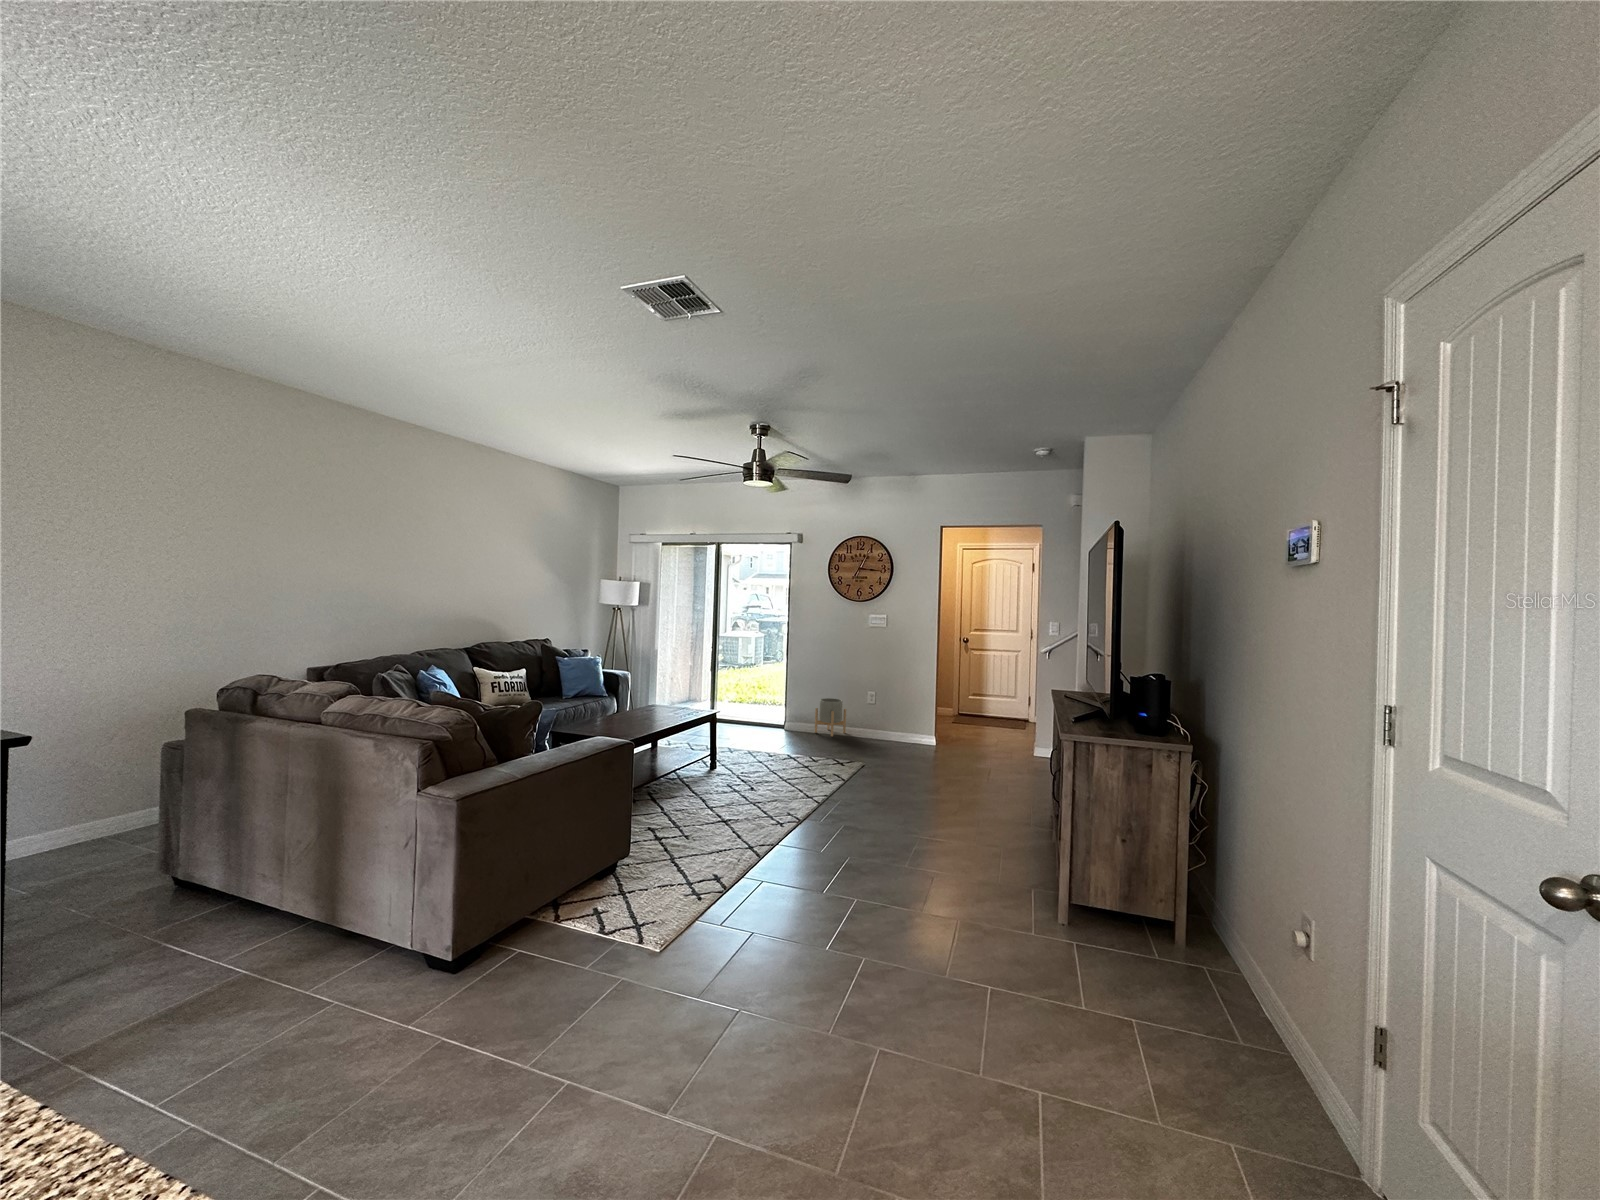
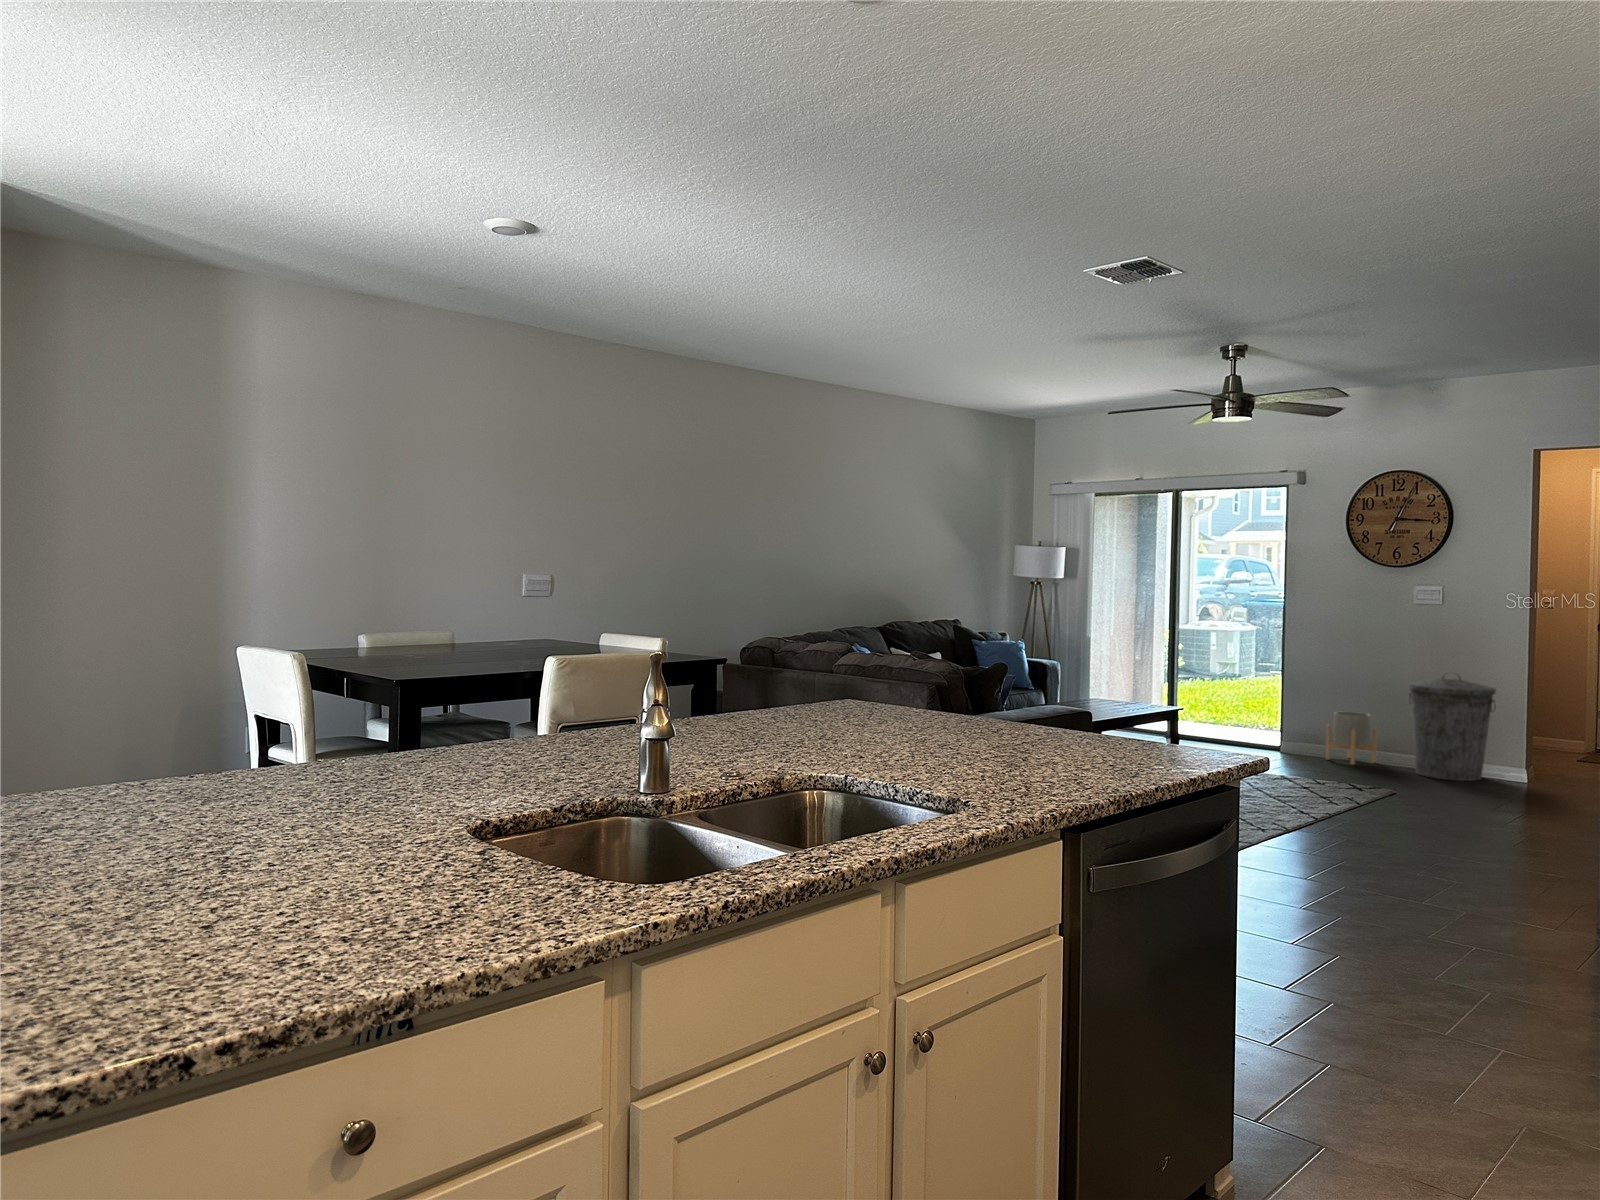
trash can: none [866,672,919,747] -> present [1408,677,1496,781]

